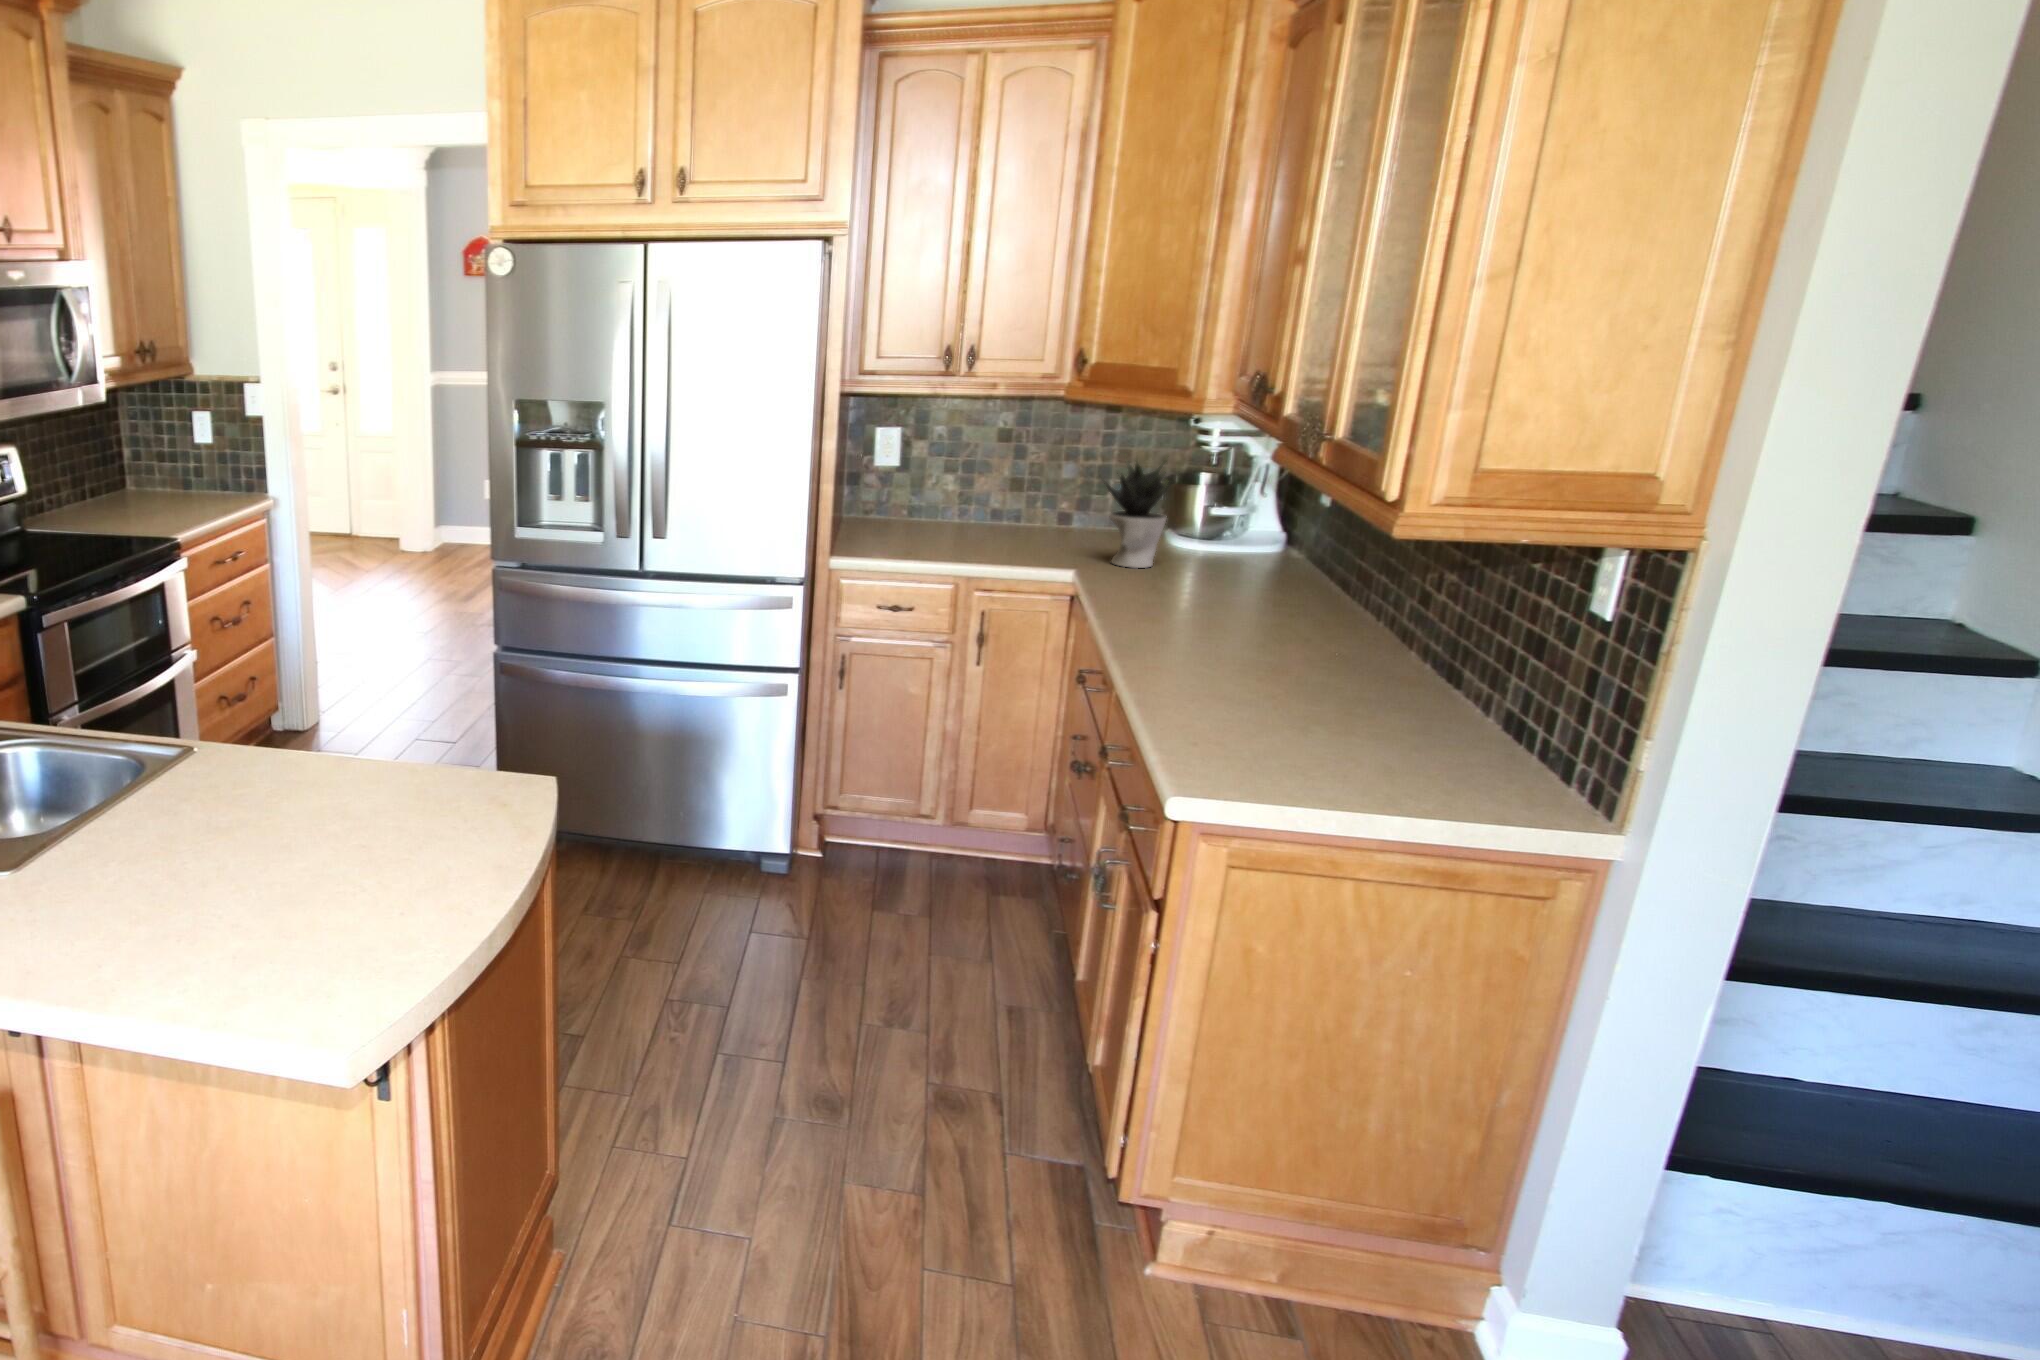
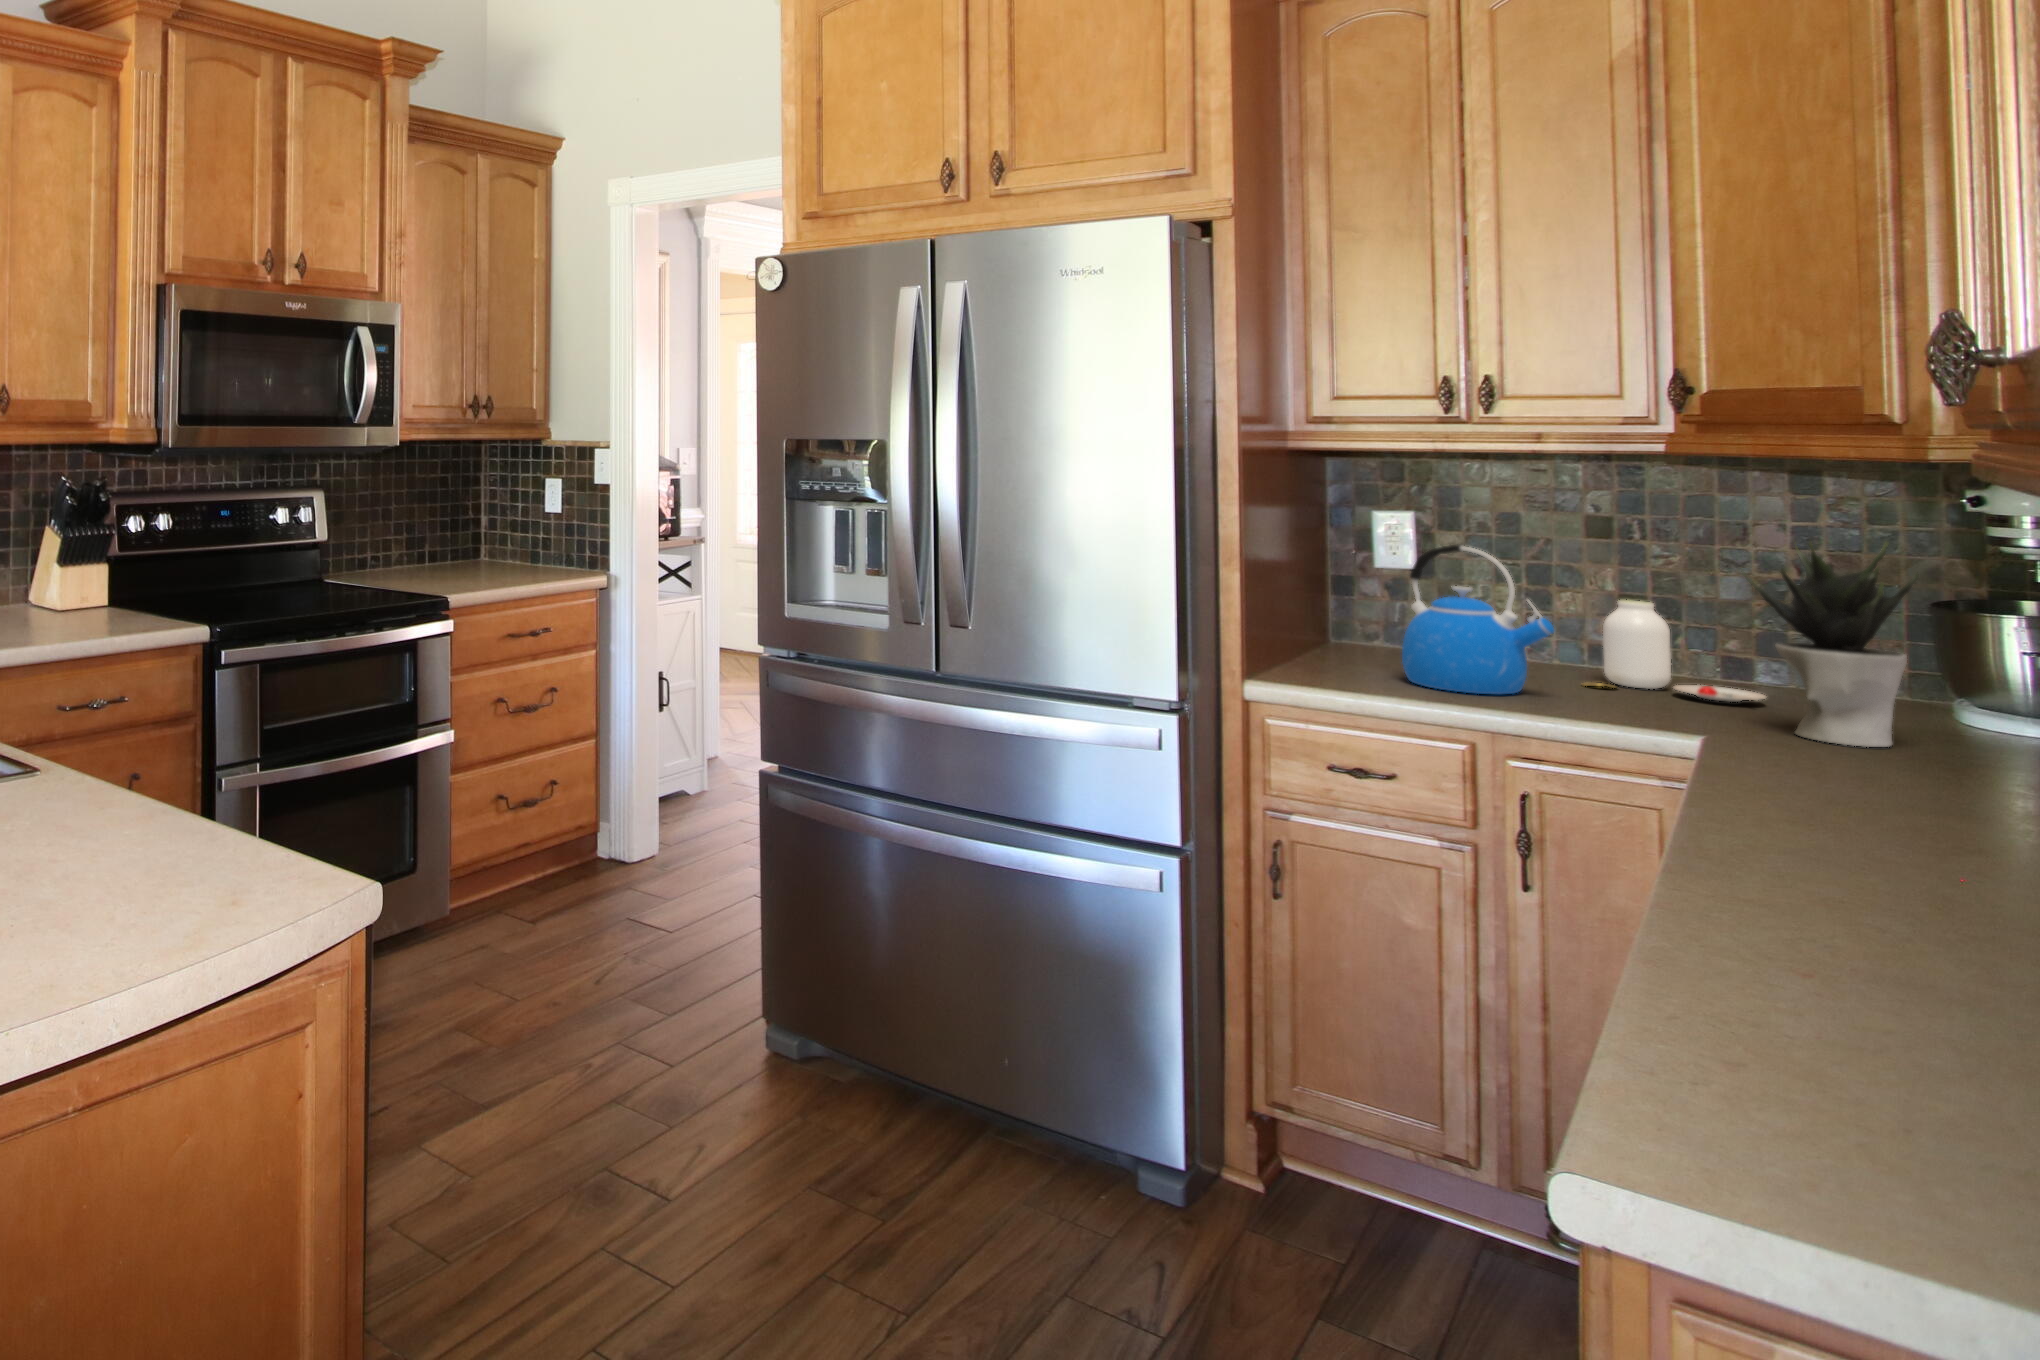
kettle: none [914,460,1001,554] -> present [1402,544,1554,694]
jar: none [998,485,1088,543] -> present [1583,600,1766,702]

